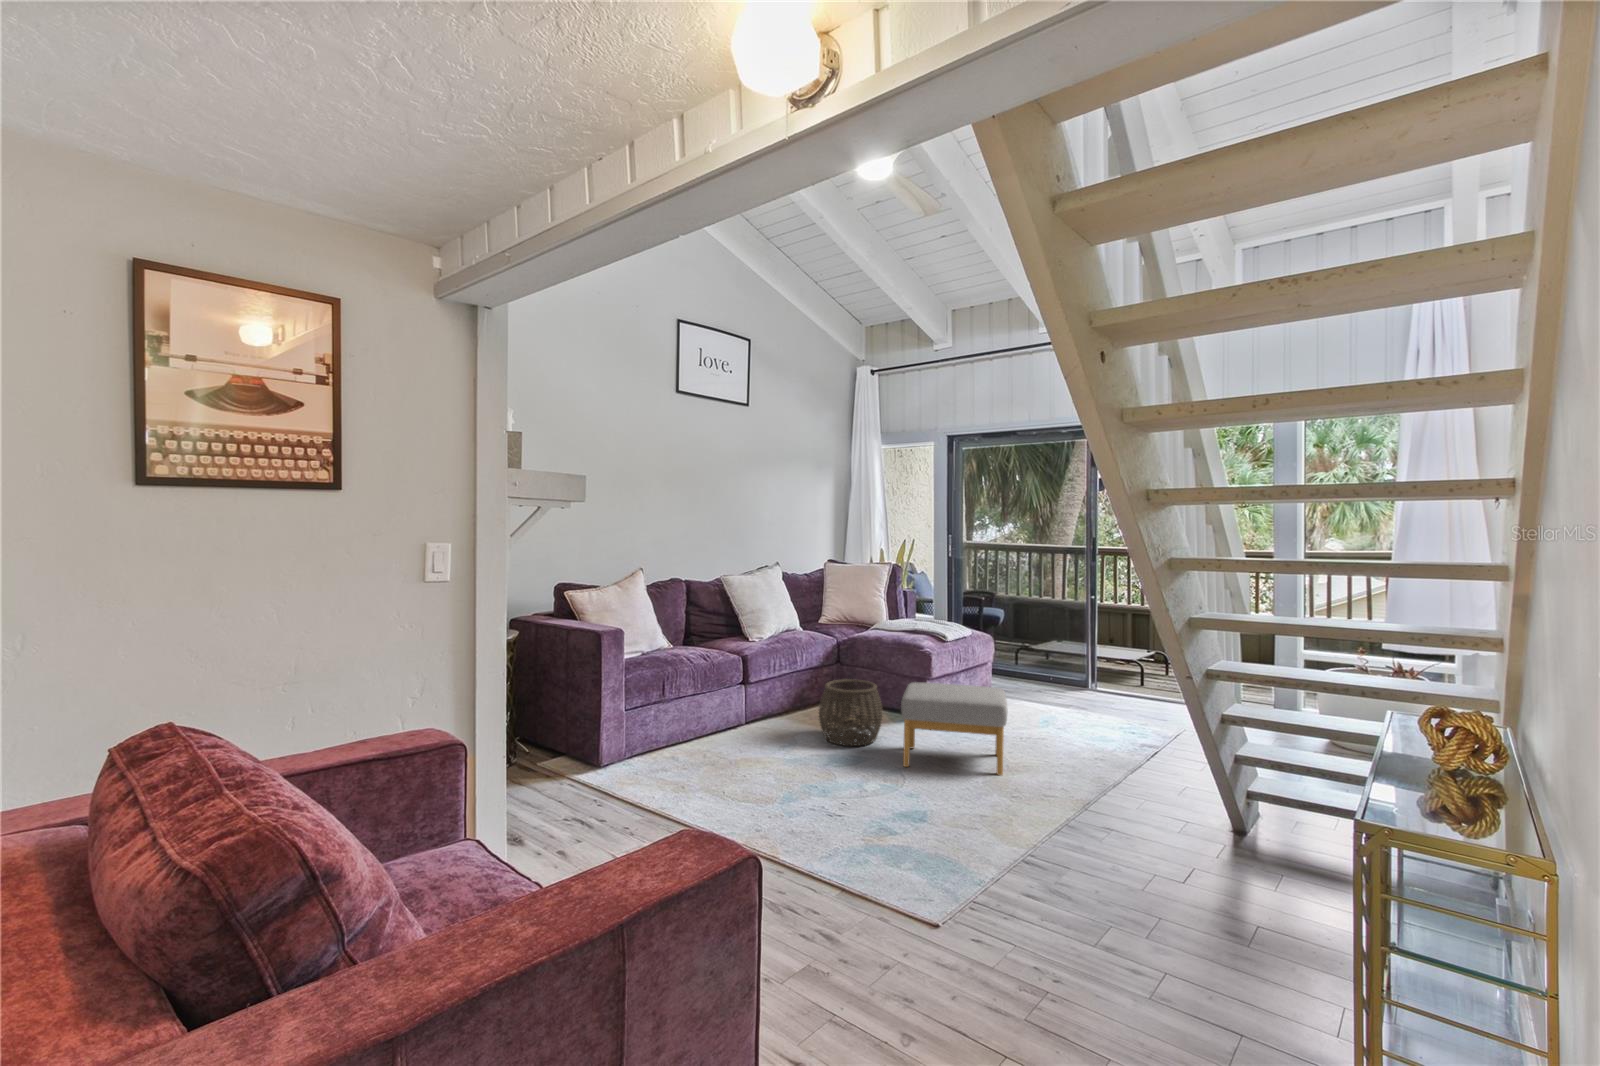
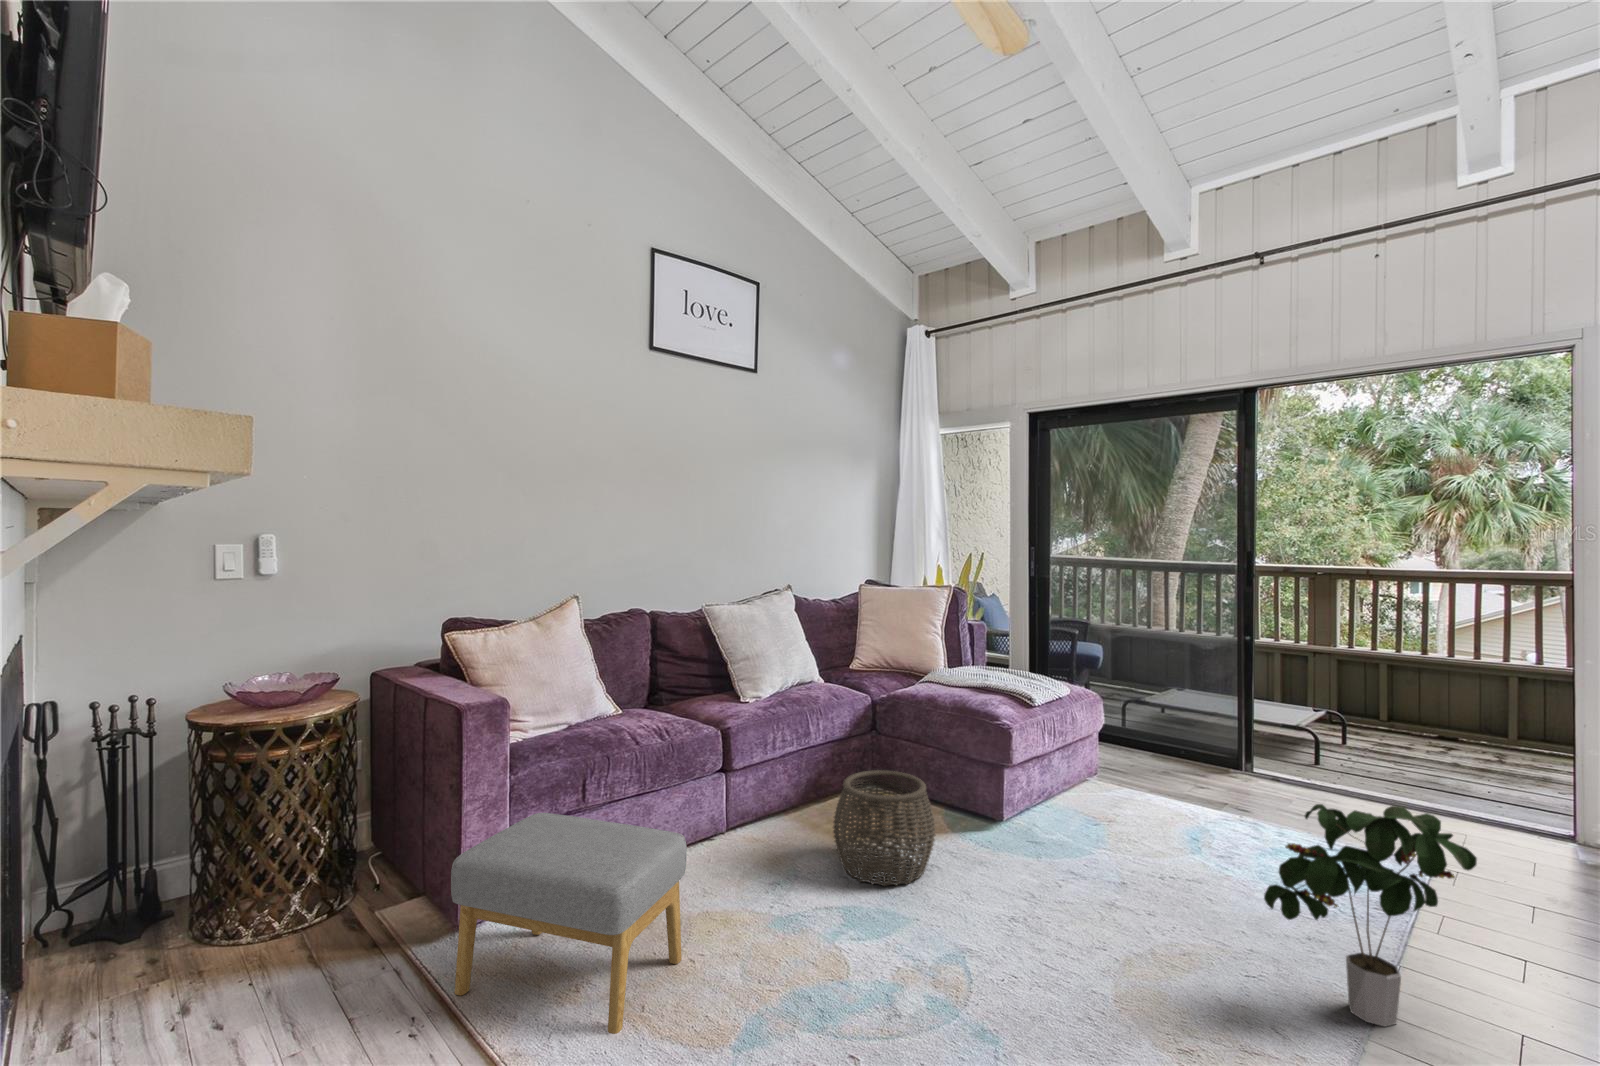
potted plant: none [1063,675,1171,790] -> present [1264,804,1477,1026]
footstool: present [901,682,1007,775] -> present [451,813,687,1034]

